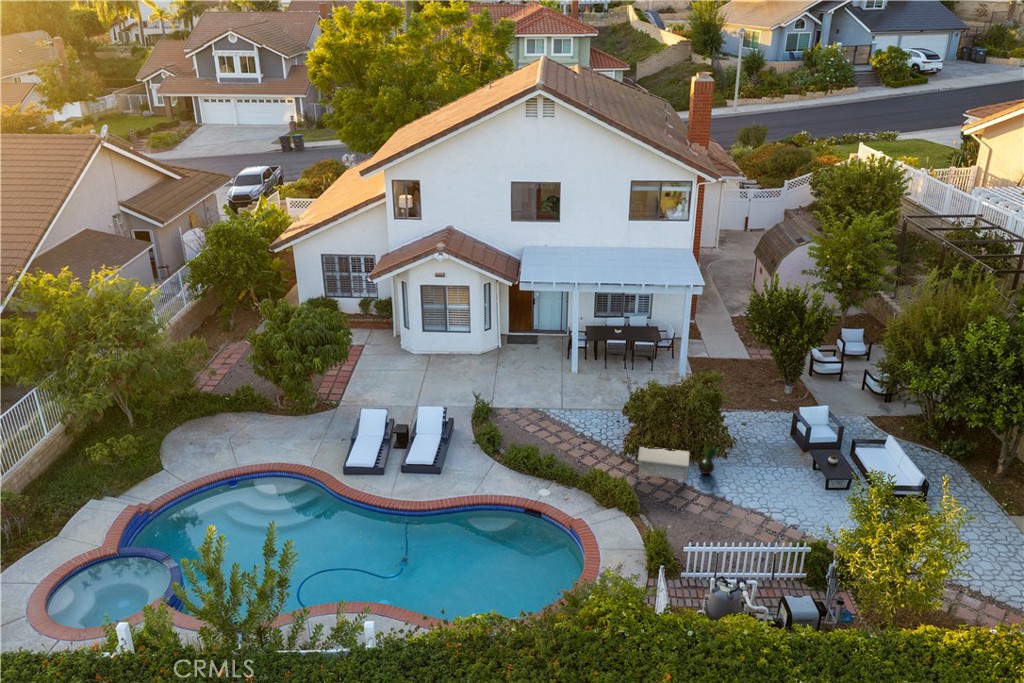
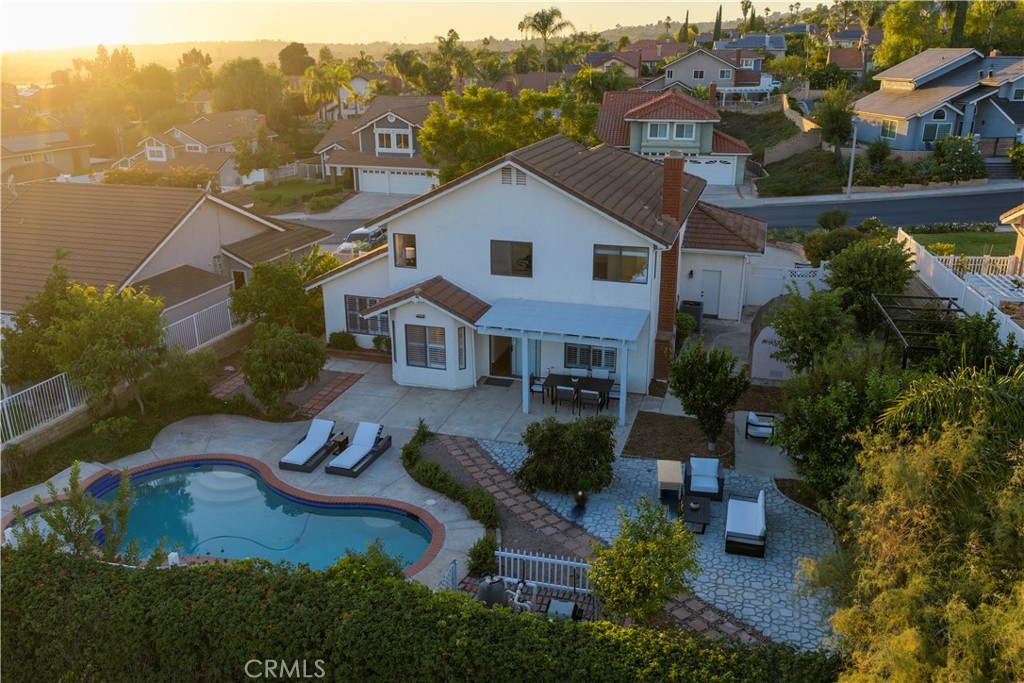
storage bench: present [638,447,689,483] -> present [658,460,683,499]

